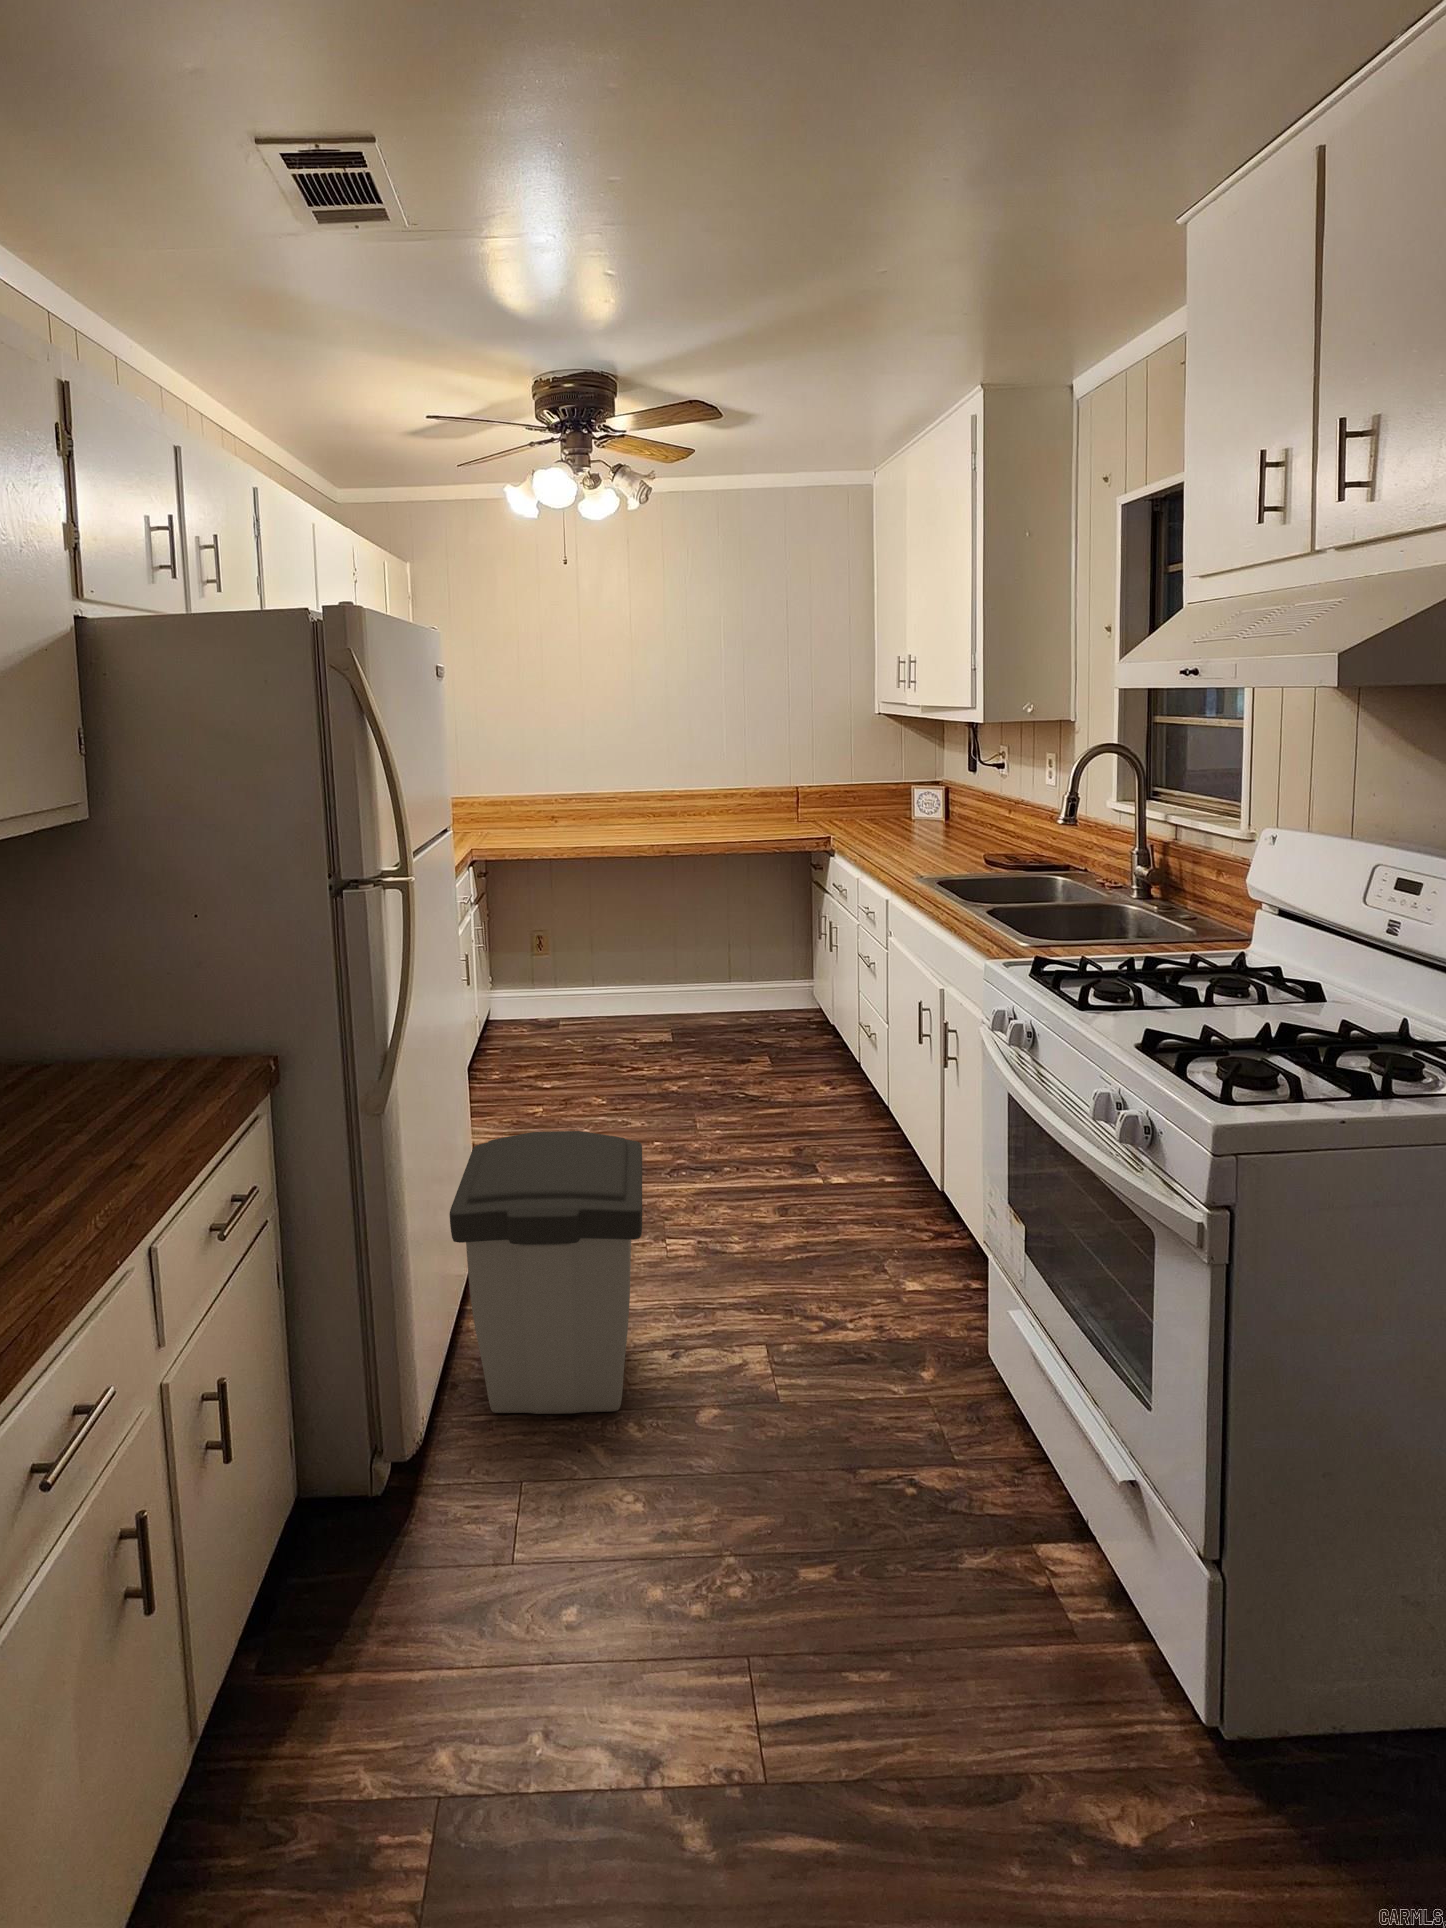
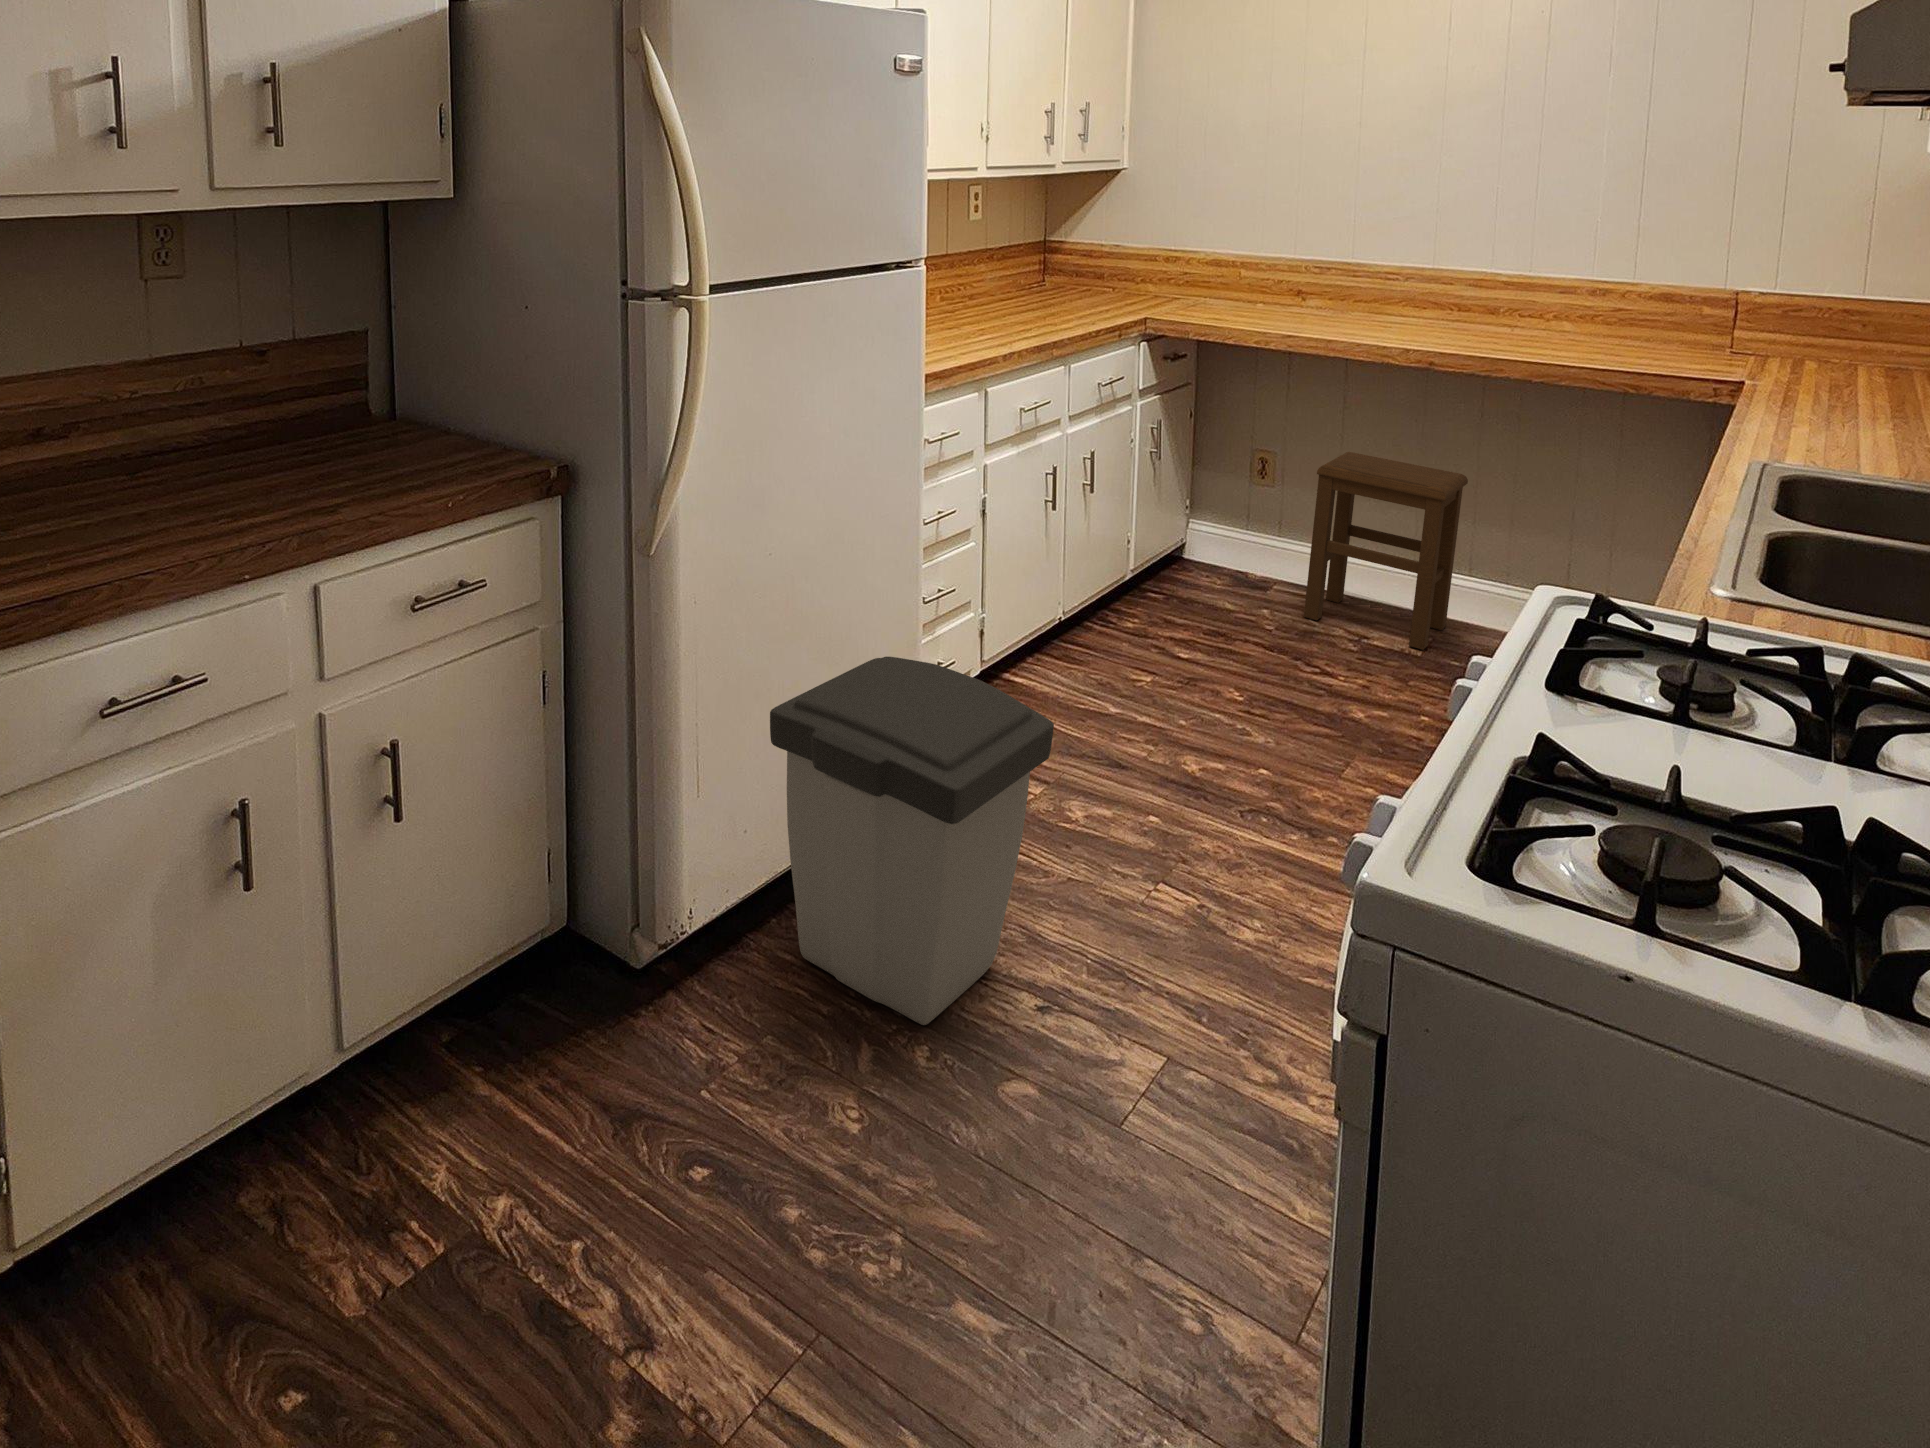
stool: none [588,912,674,1036] -> present [1304,452,1468,650]

